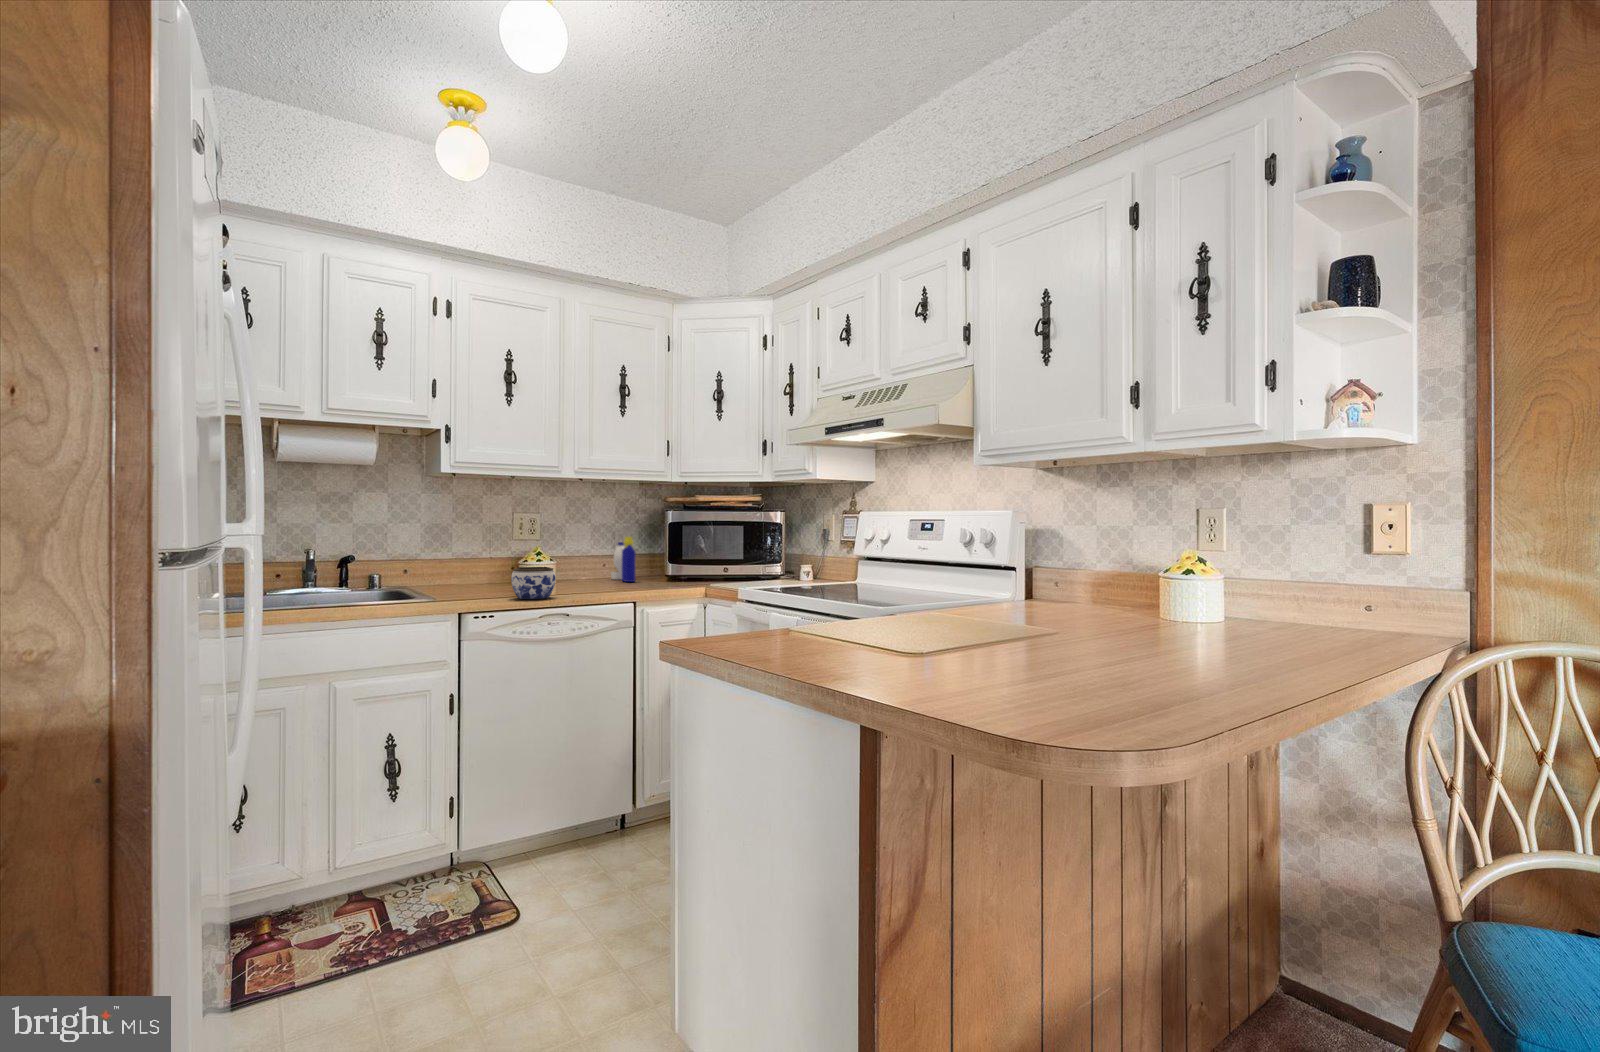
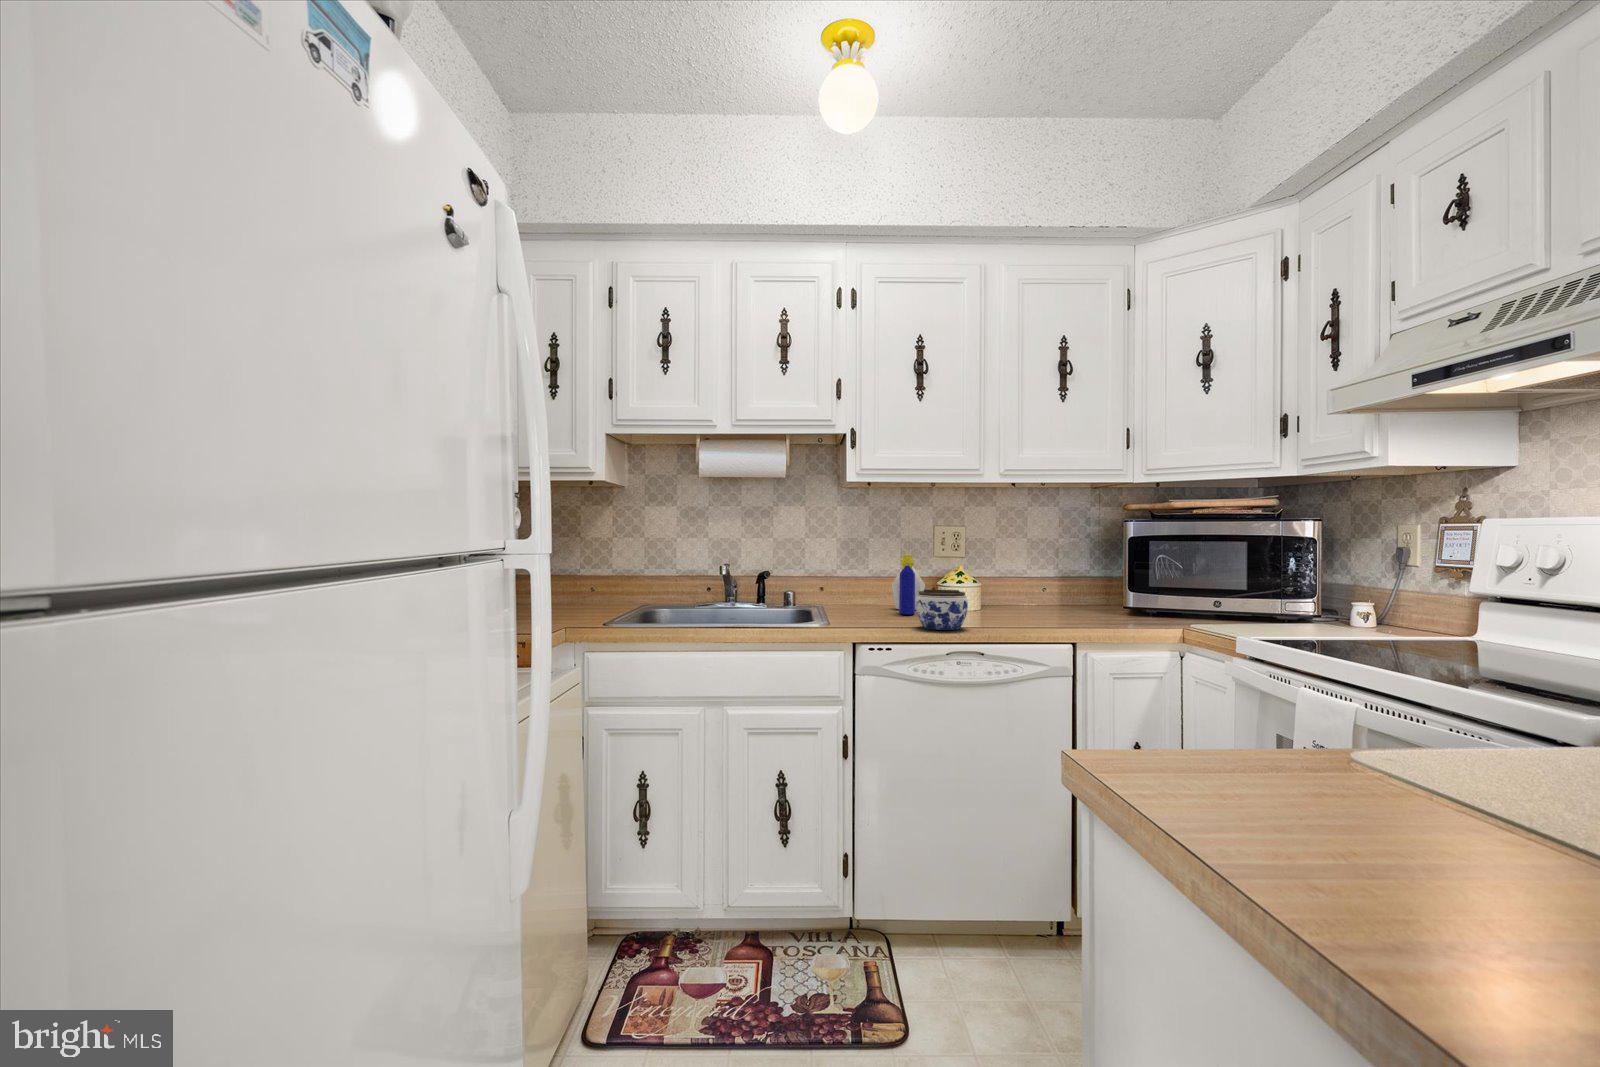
bottle: present [611,537,635,582] -> present [892,555,925,614]

